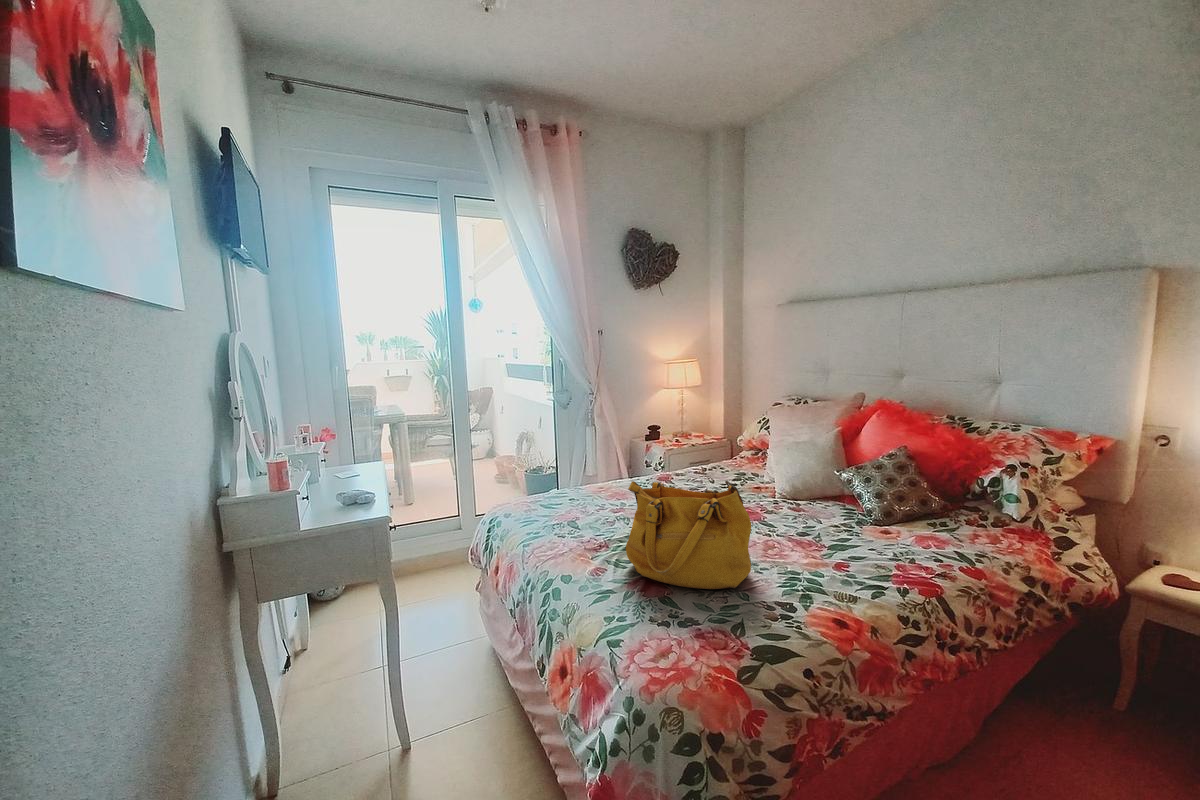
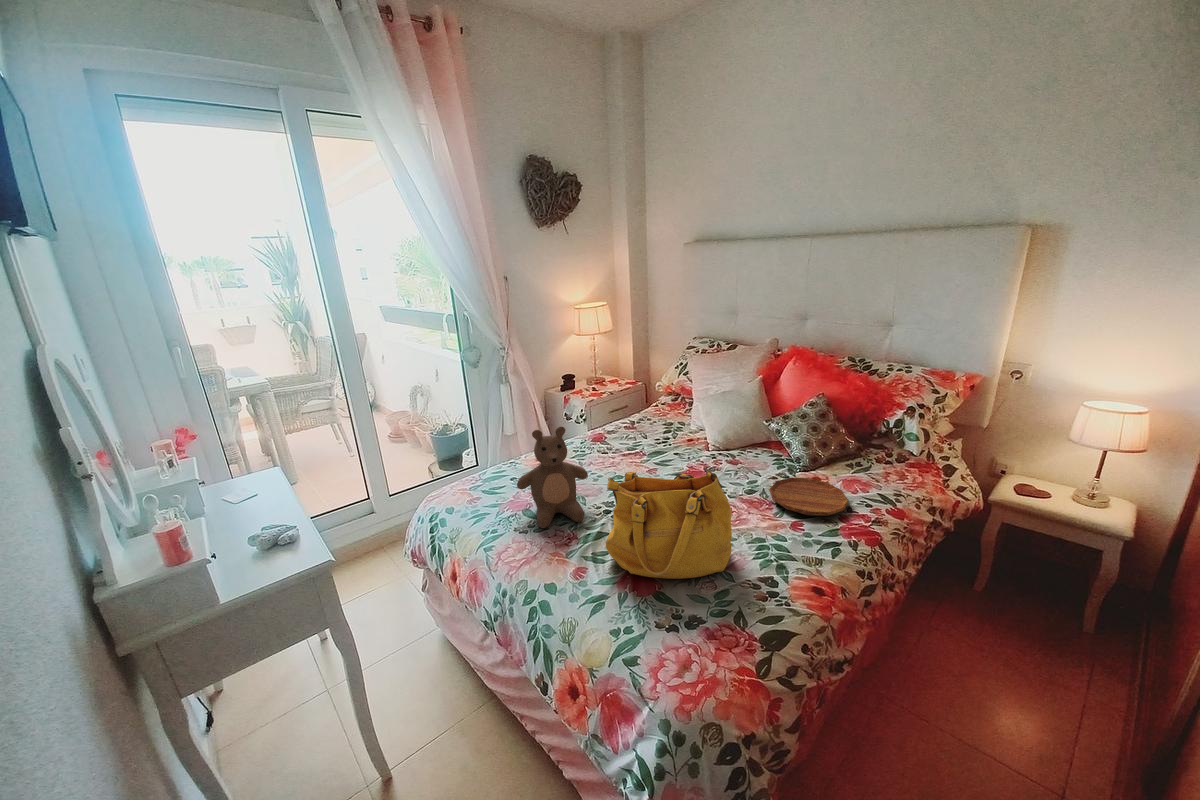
teddy bear: none [564,443,631,535] -> present [517,427,588,528]
tray: none [819,524,910,560] -> present [769,478,849,516]

